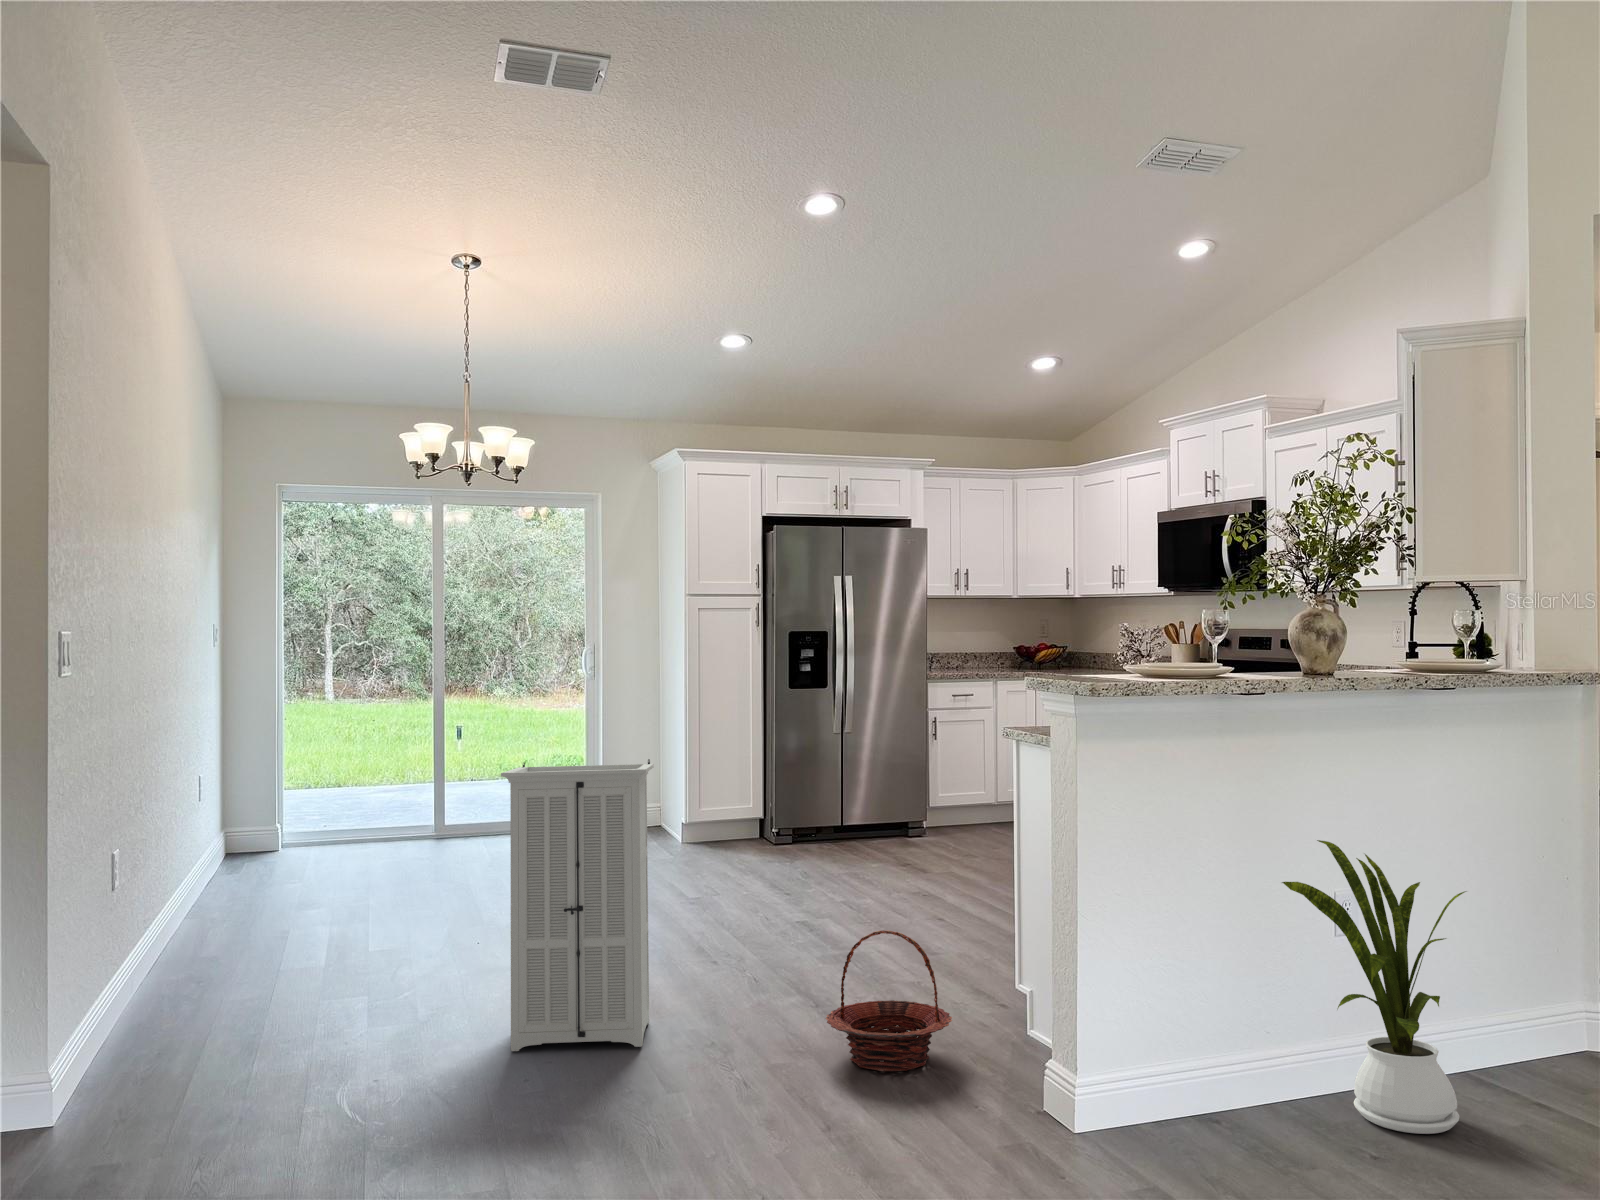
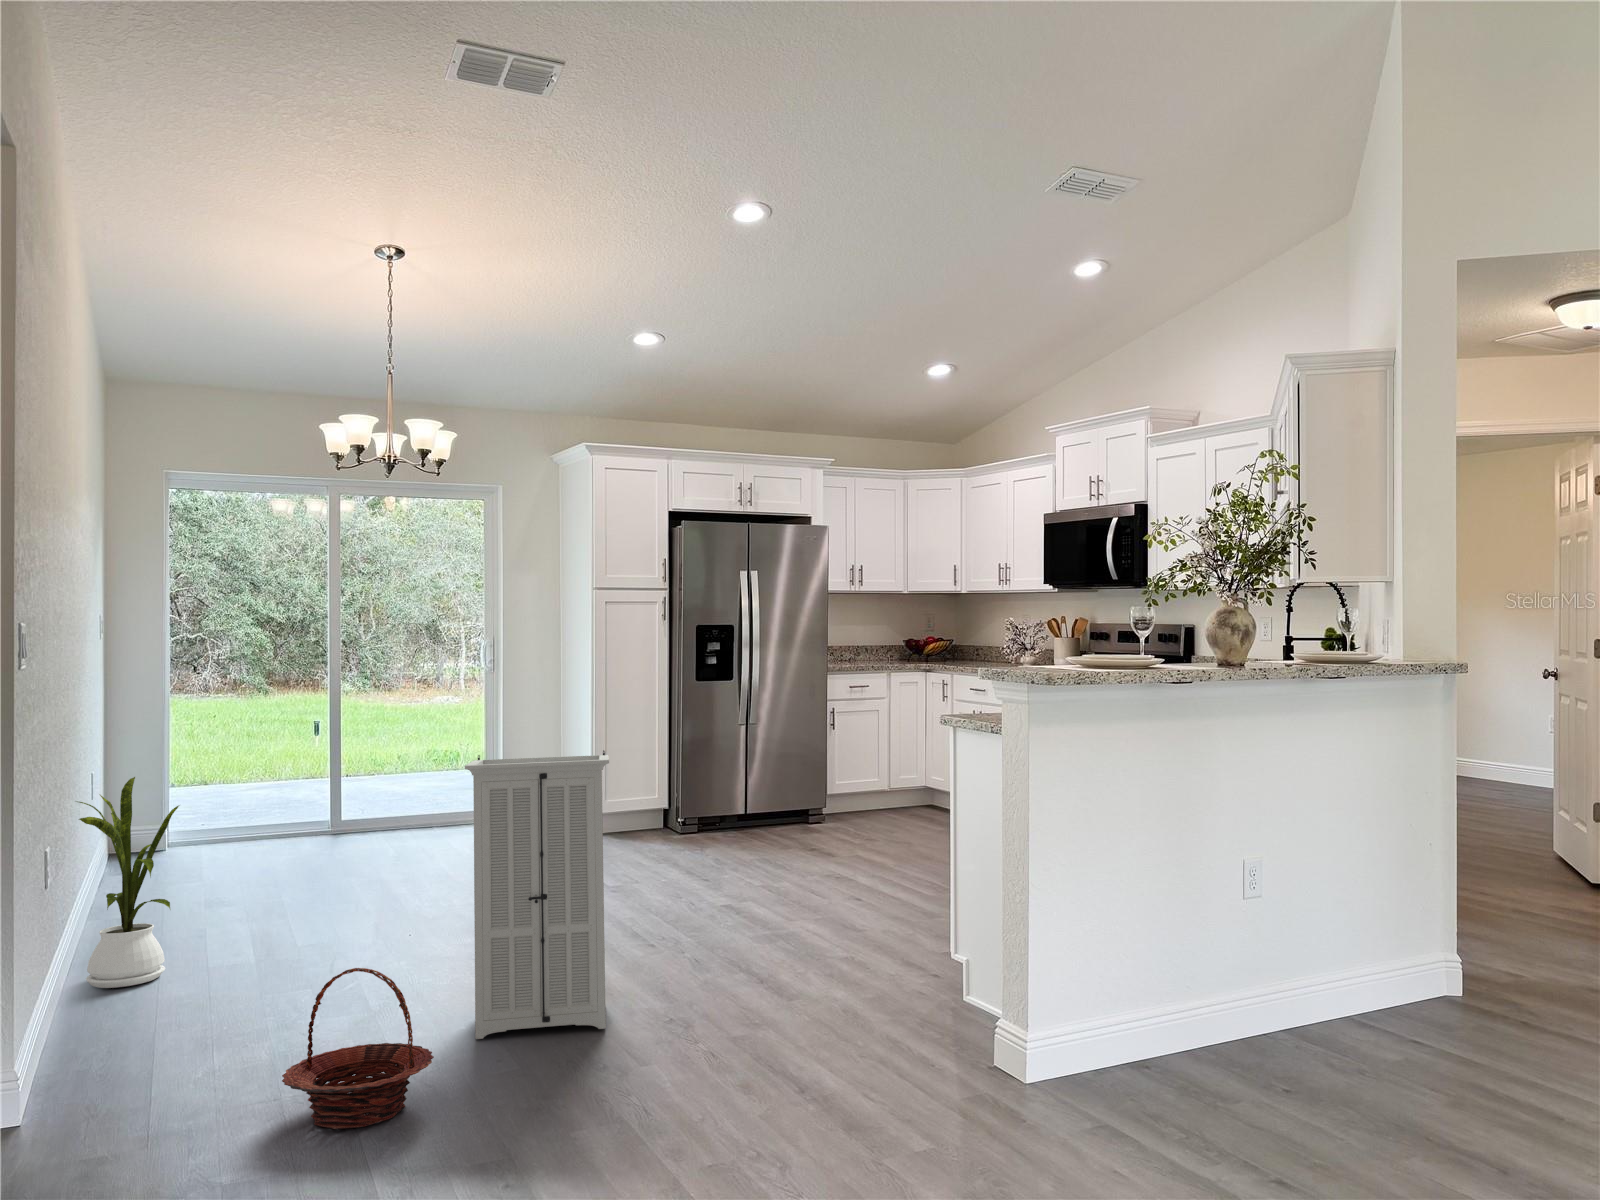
house plant: present [1282,840,1466,1134] -> present [77,777,179,988]
basket: present [826,930,952,1072] -> present [282,968,434,1129]

